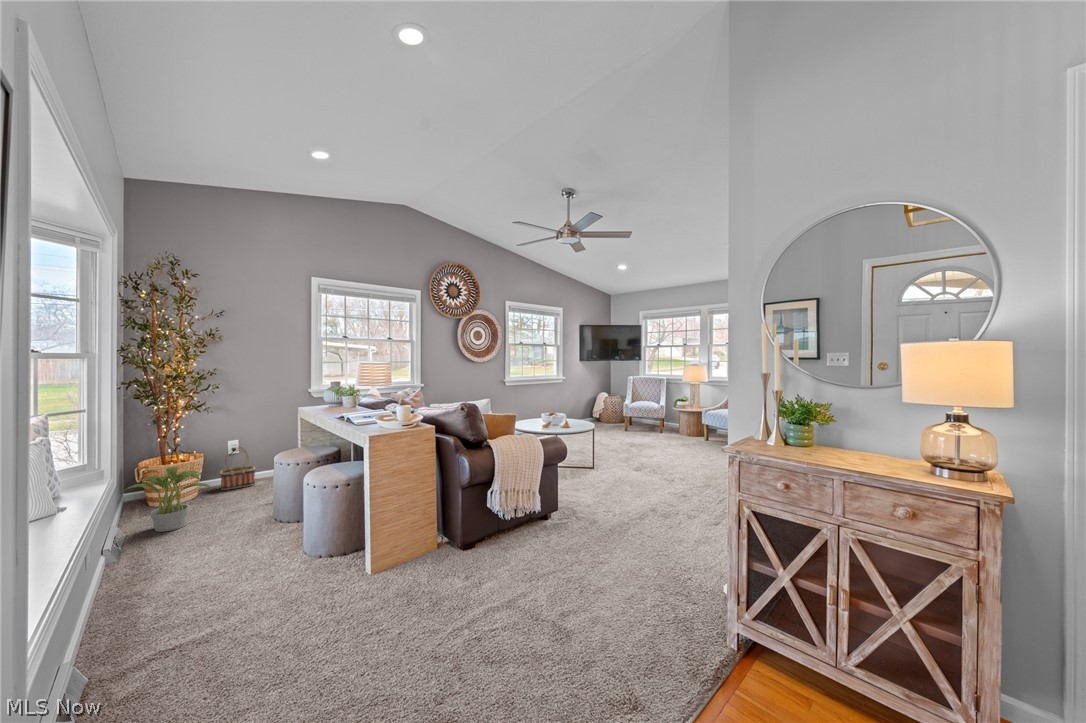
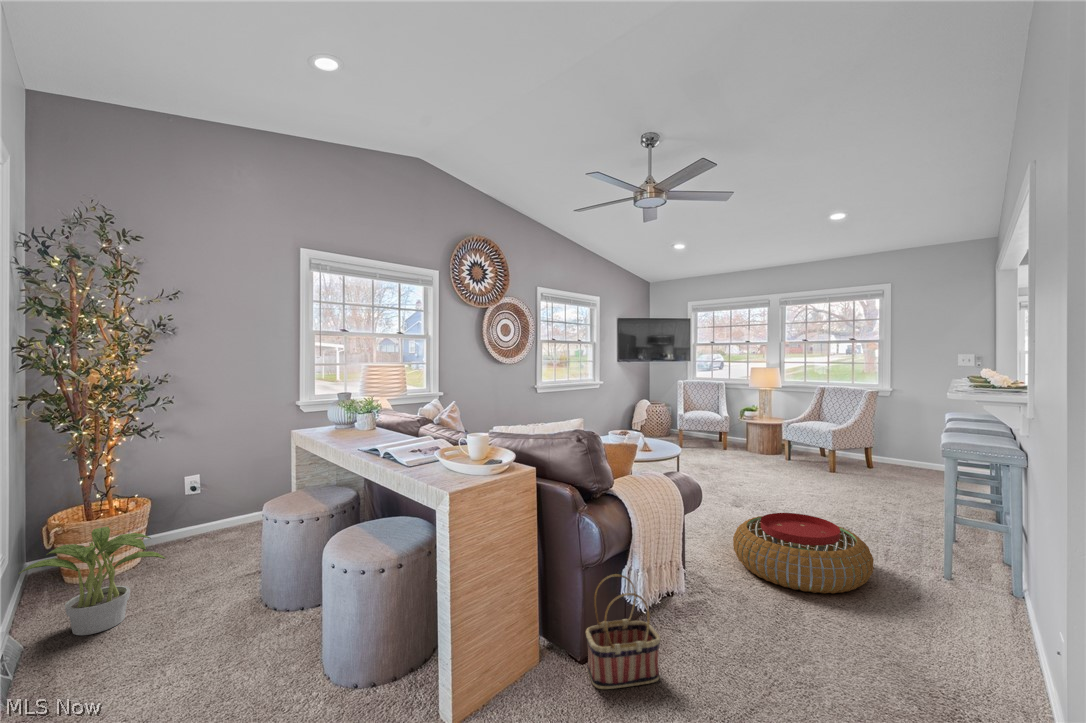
basket: present [220,447,255,490] -> present [586,574,660,689]
pouf: none [603,469,693,520] -> present [733,513,874,594]

